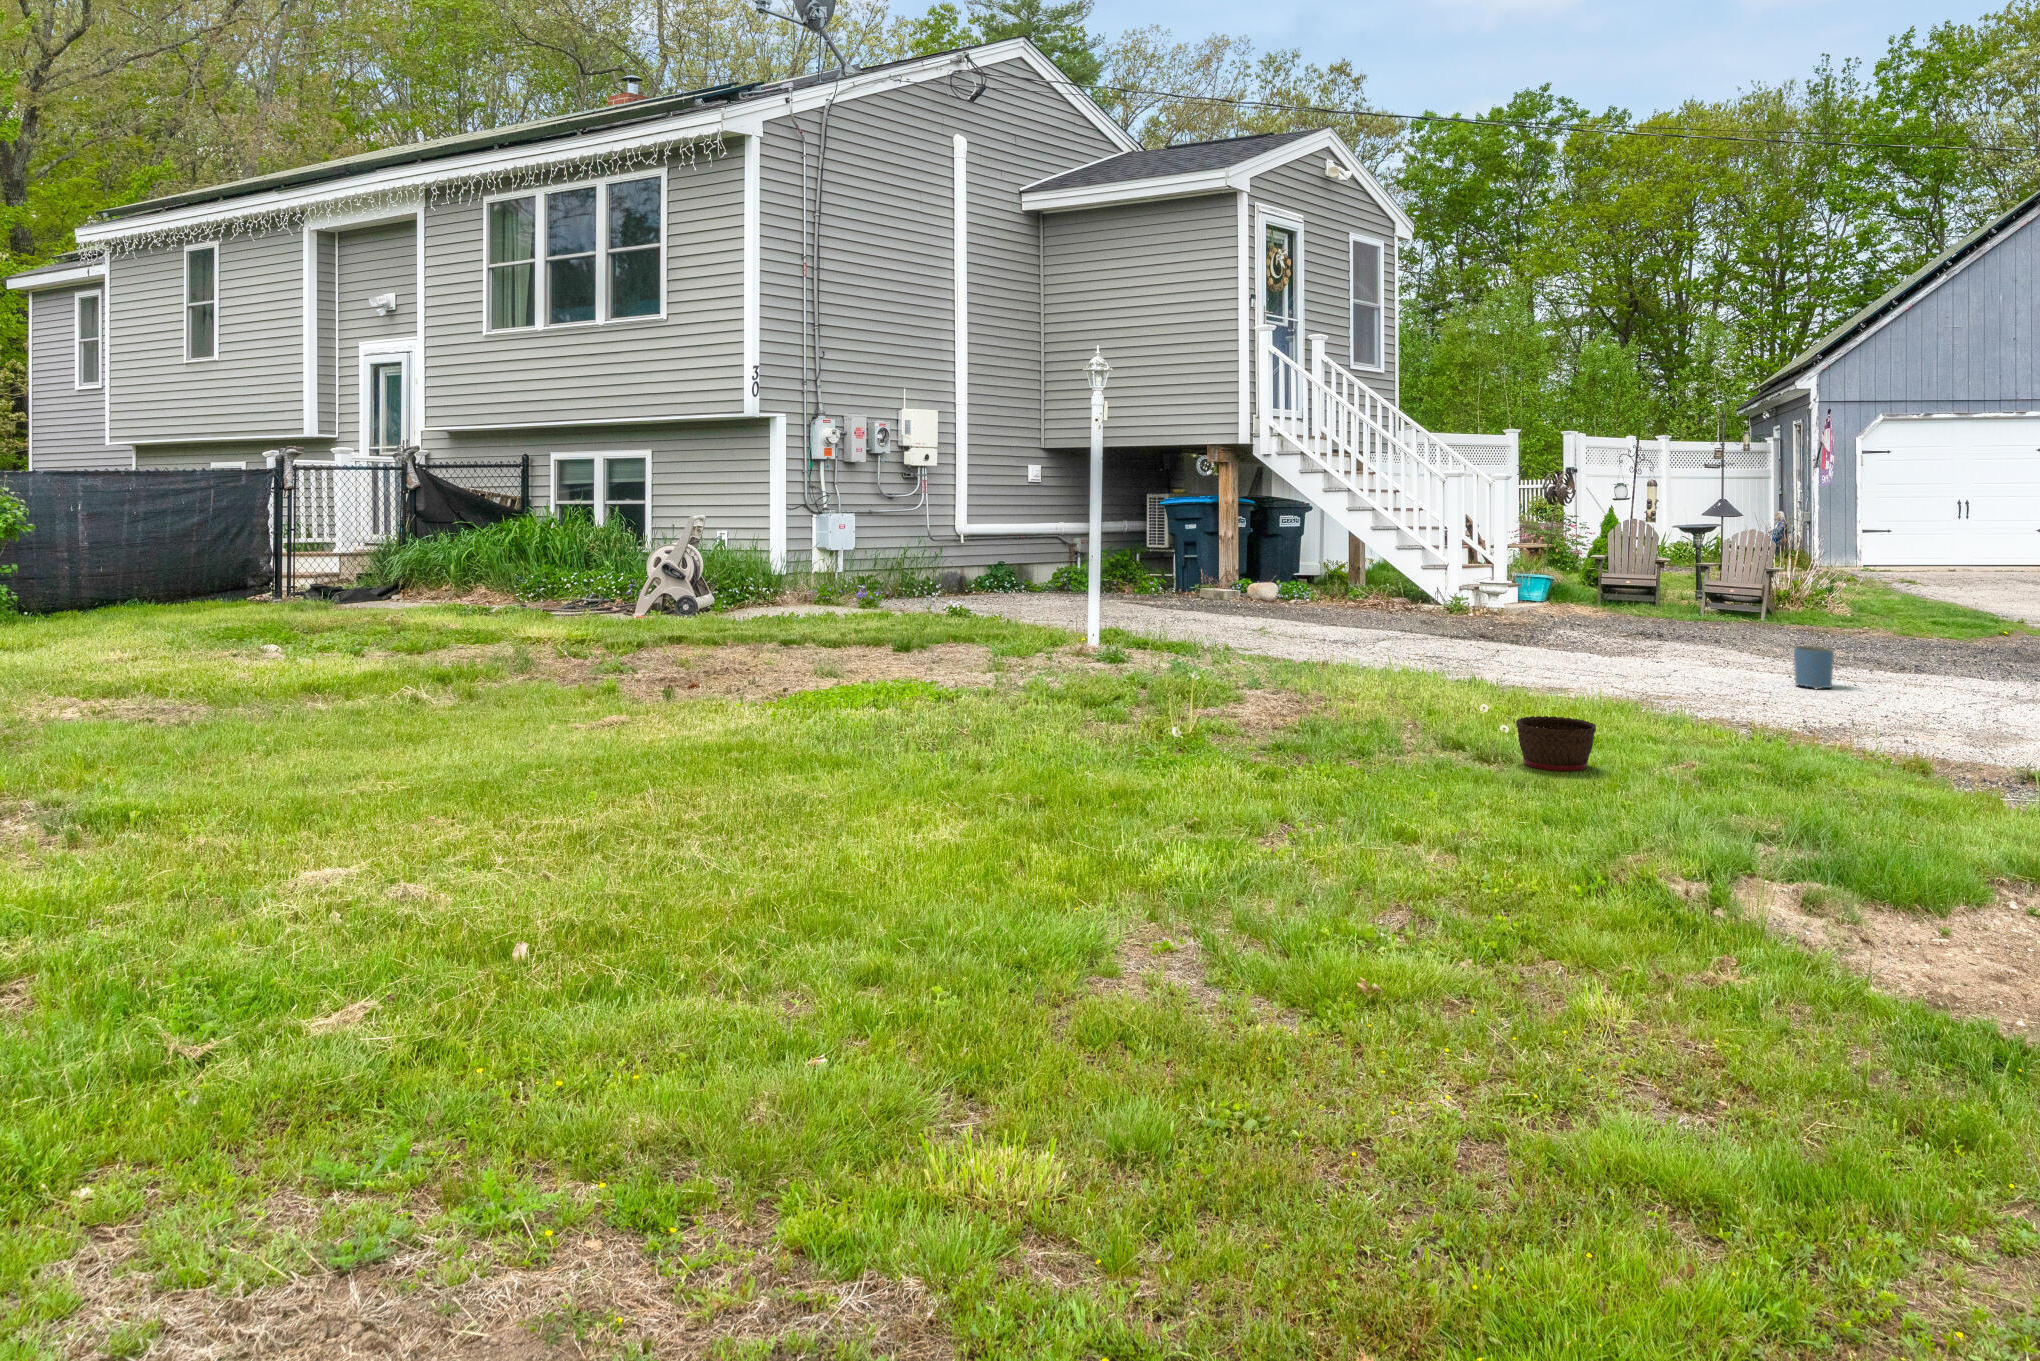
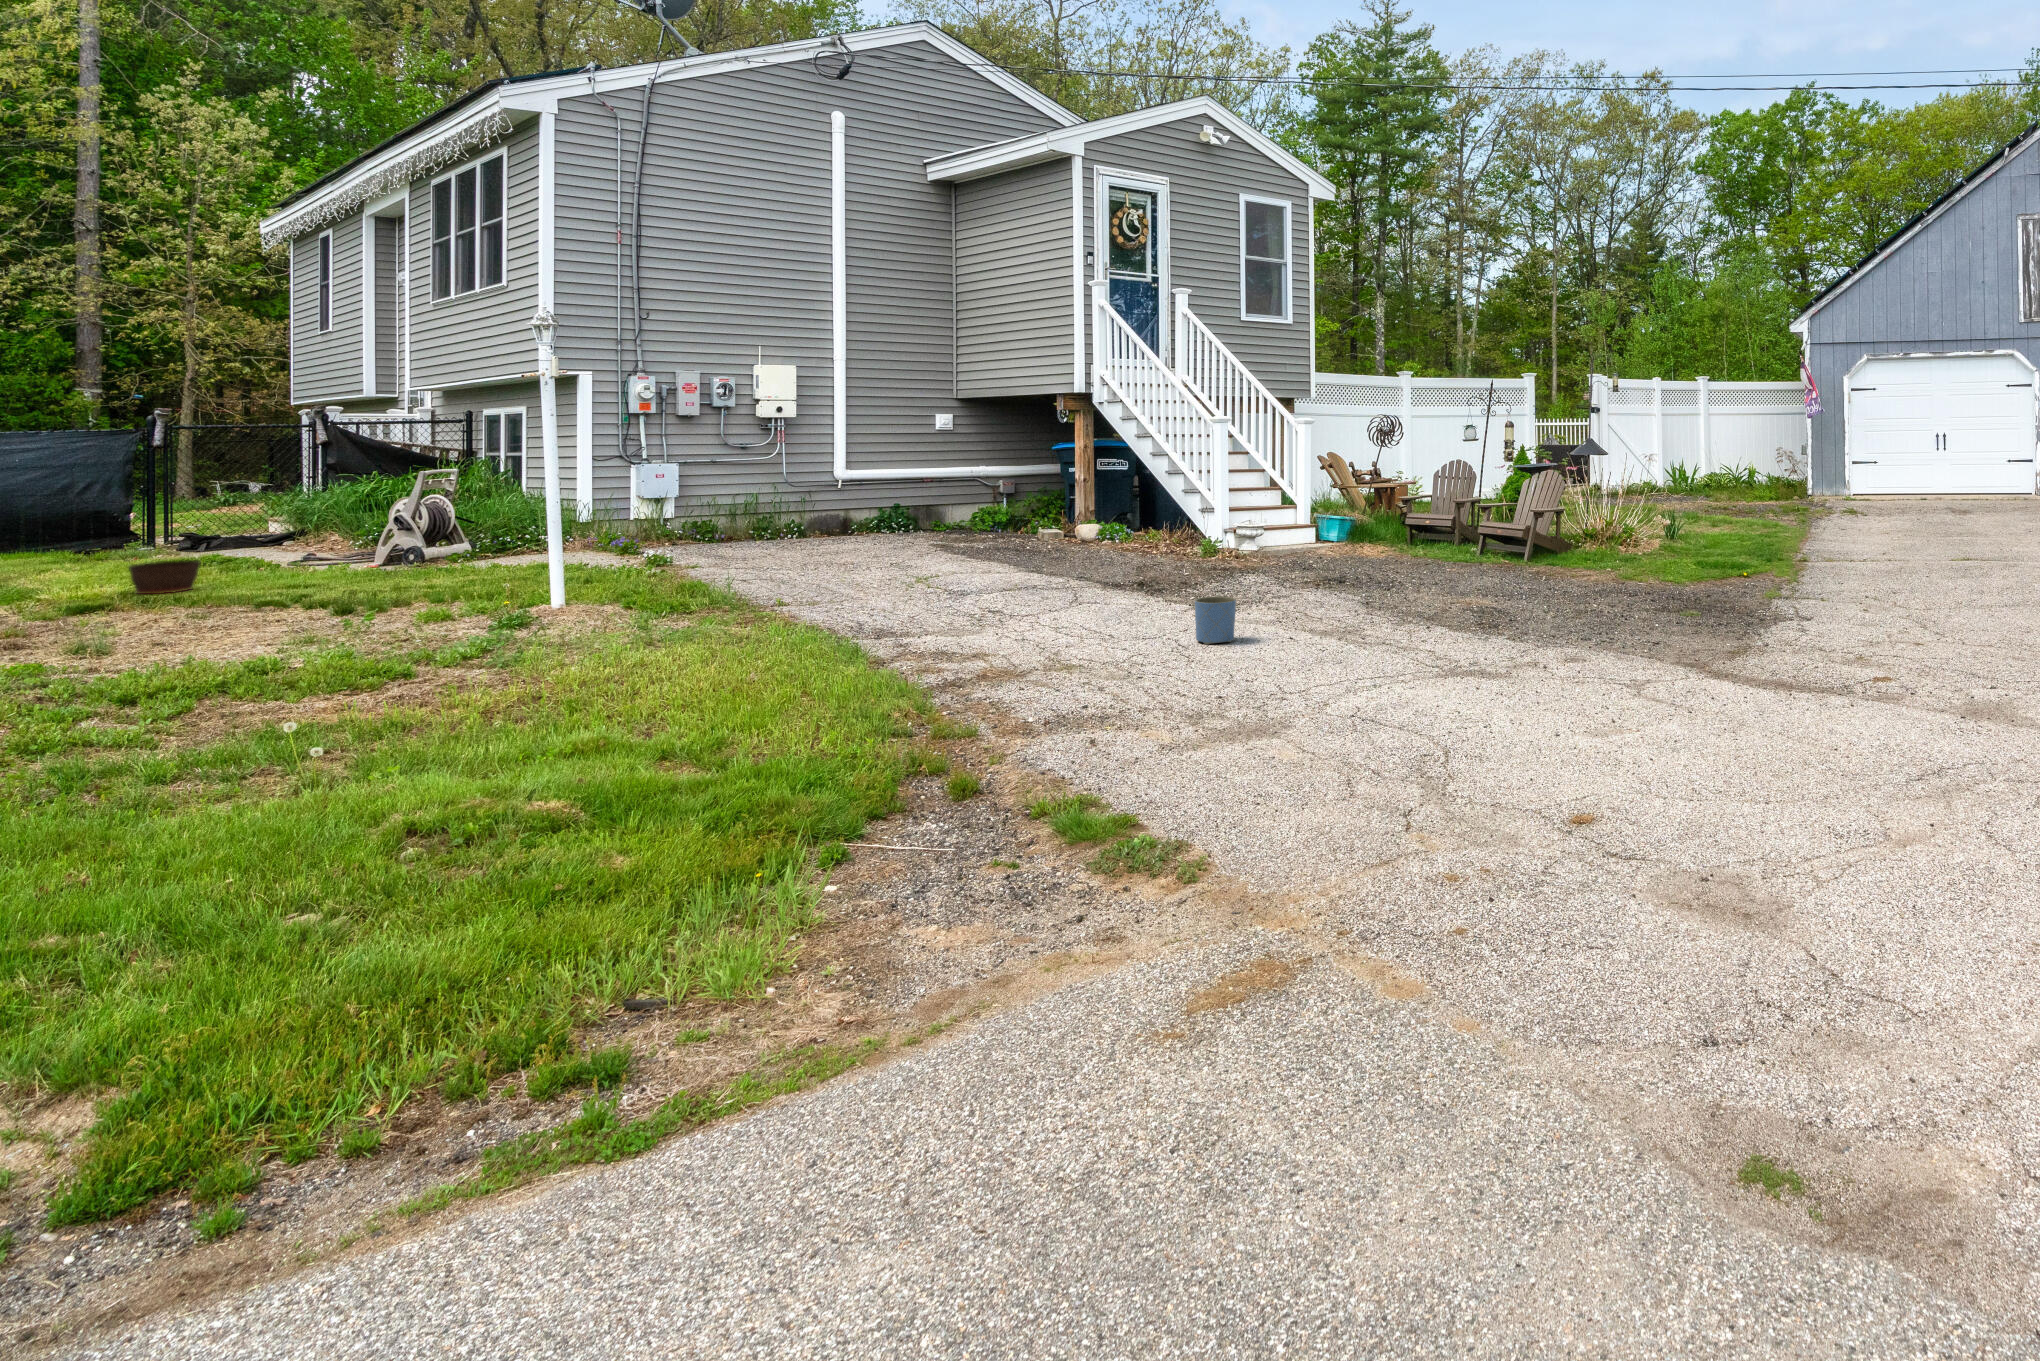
basket: present [1516,716,1596,771] -> present [129,560,200,594]

